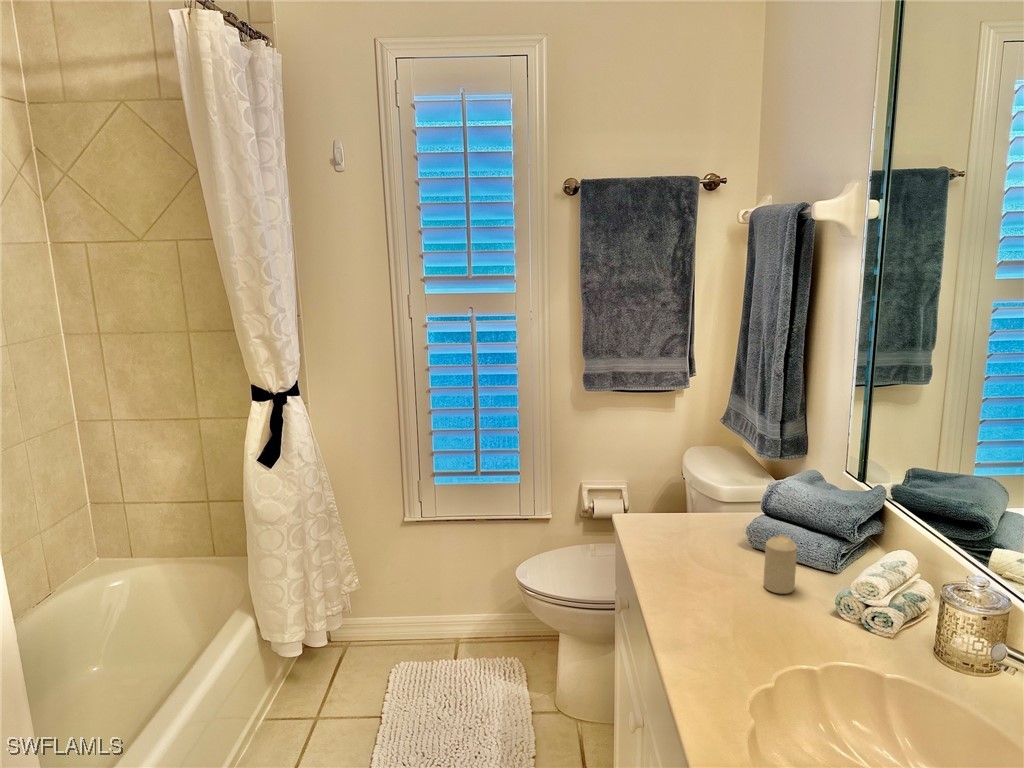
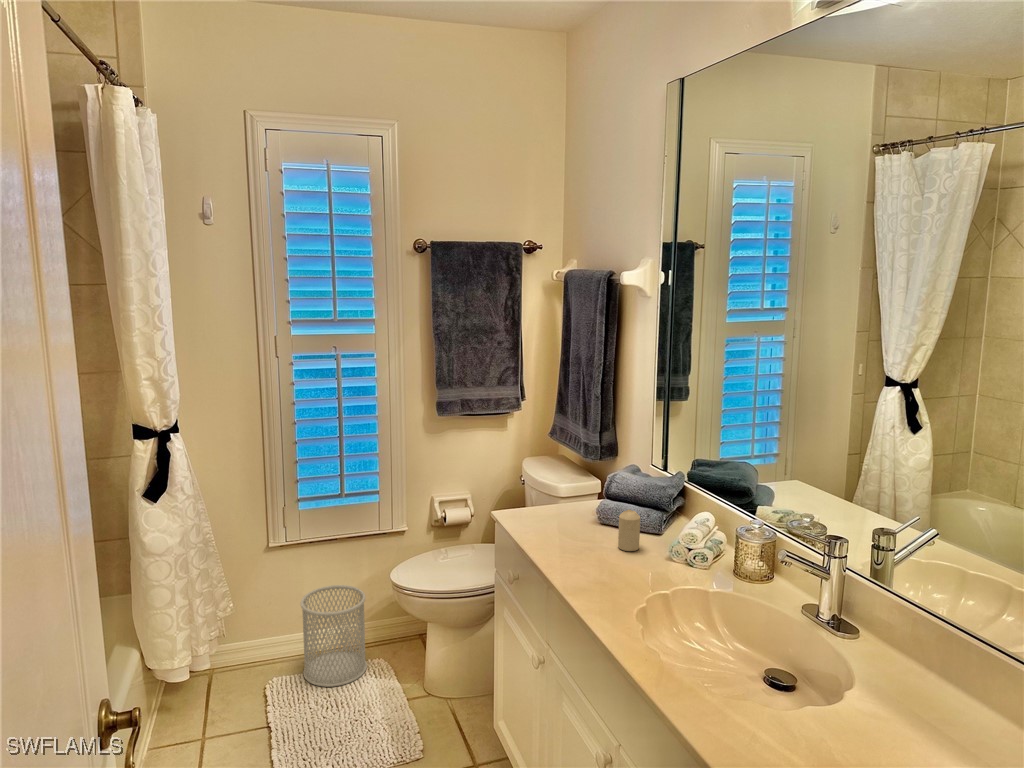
wastebasket: none [428,571,499,683] -> present [300,585,367,687]

